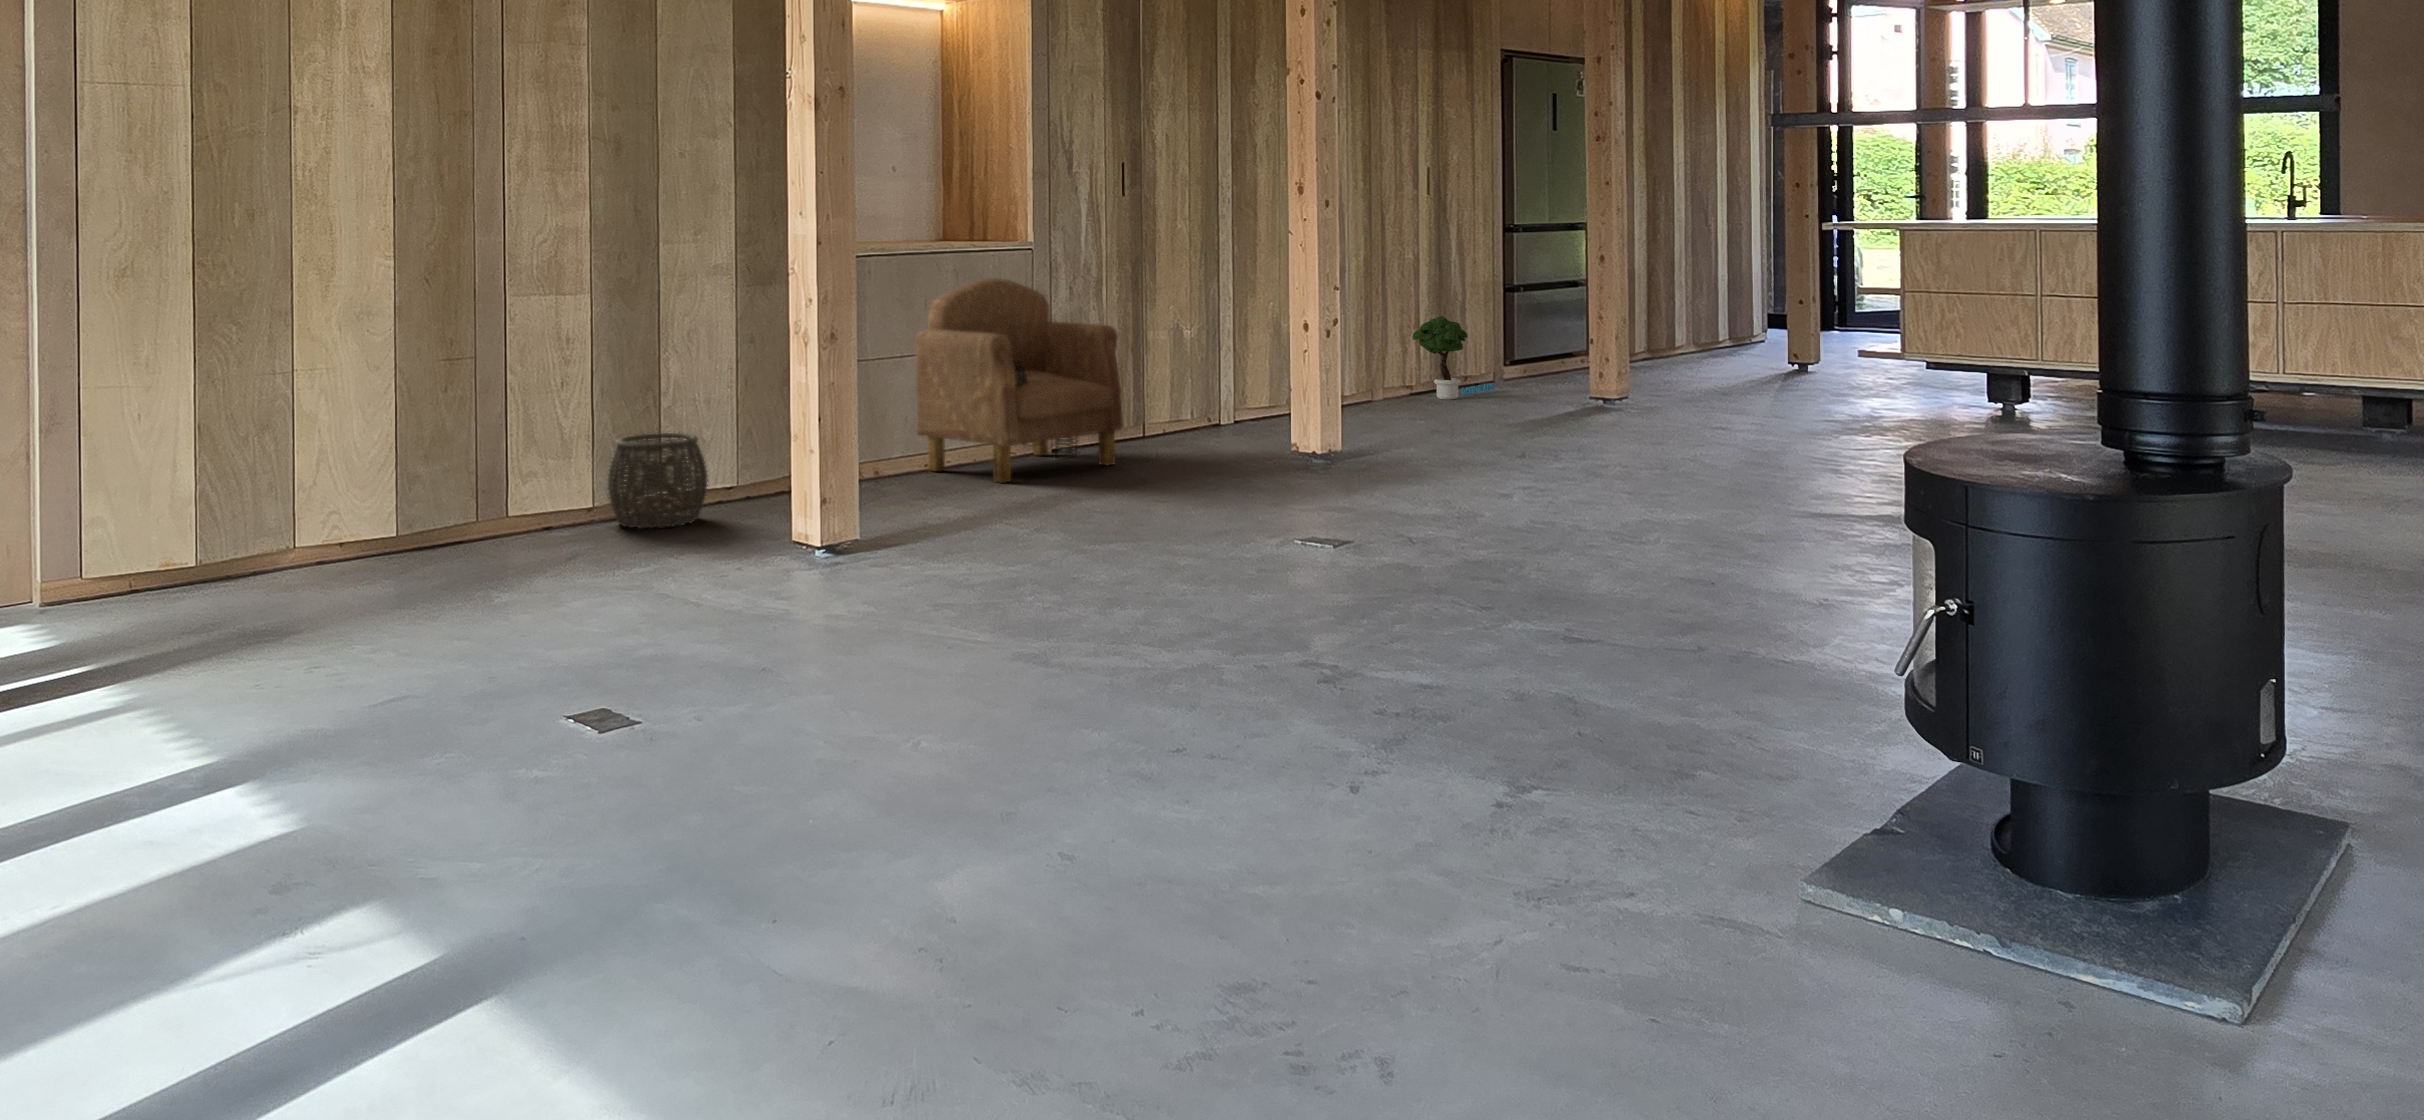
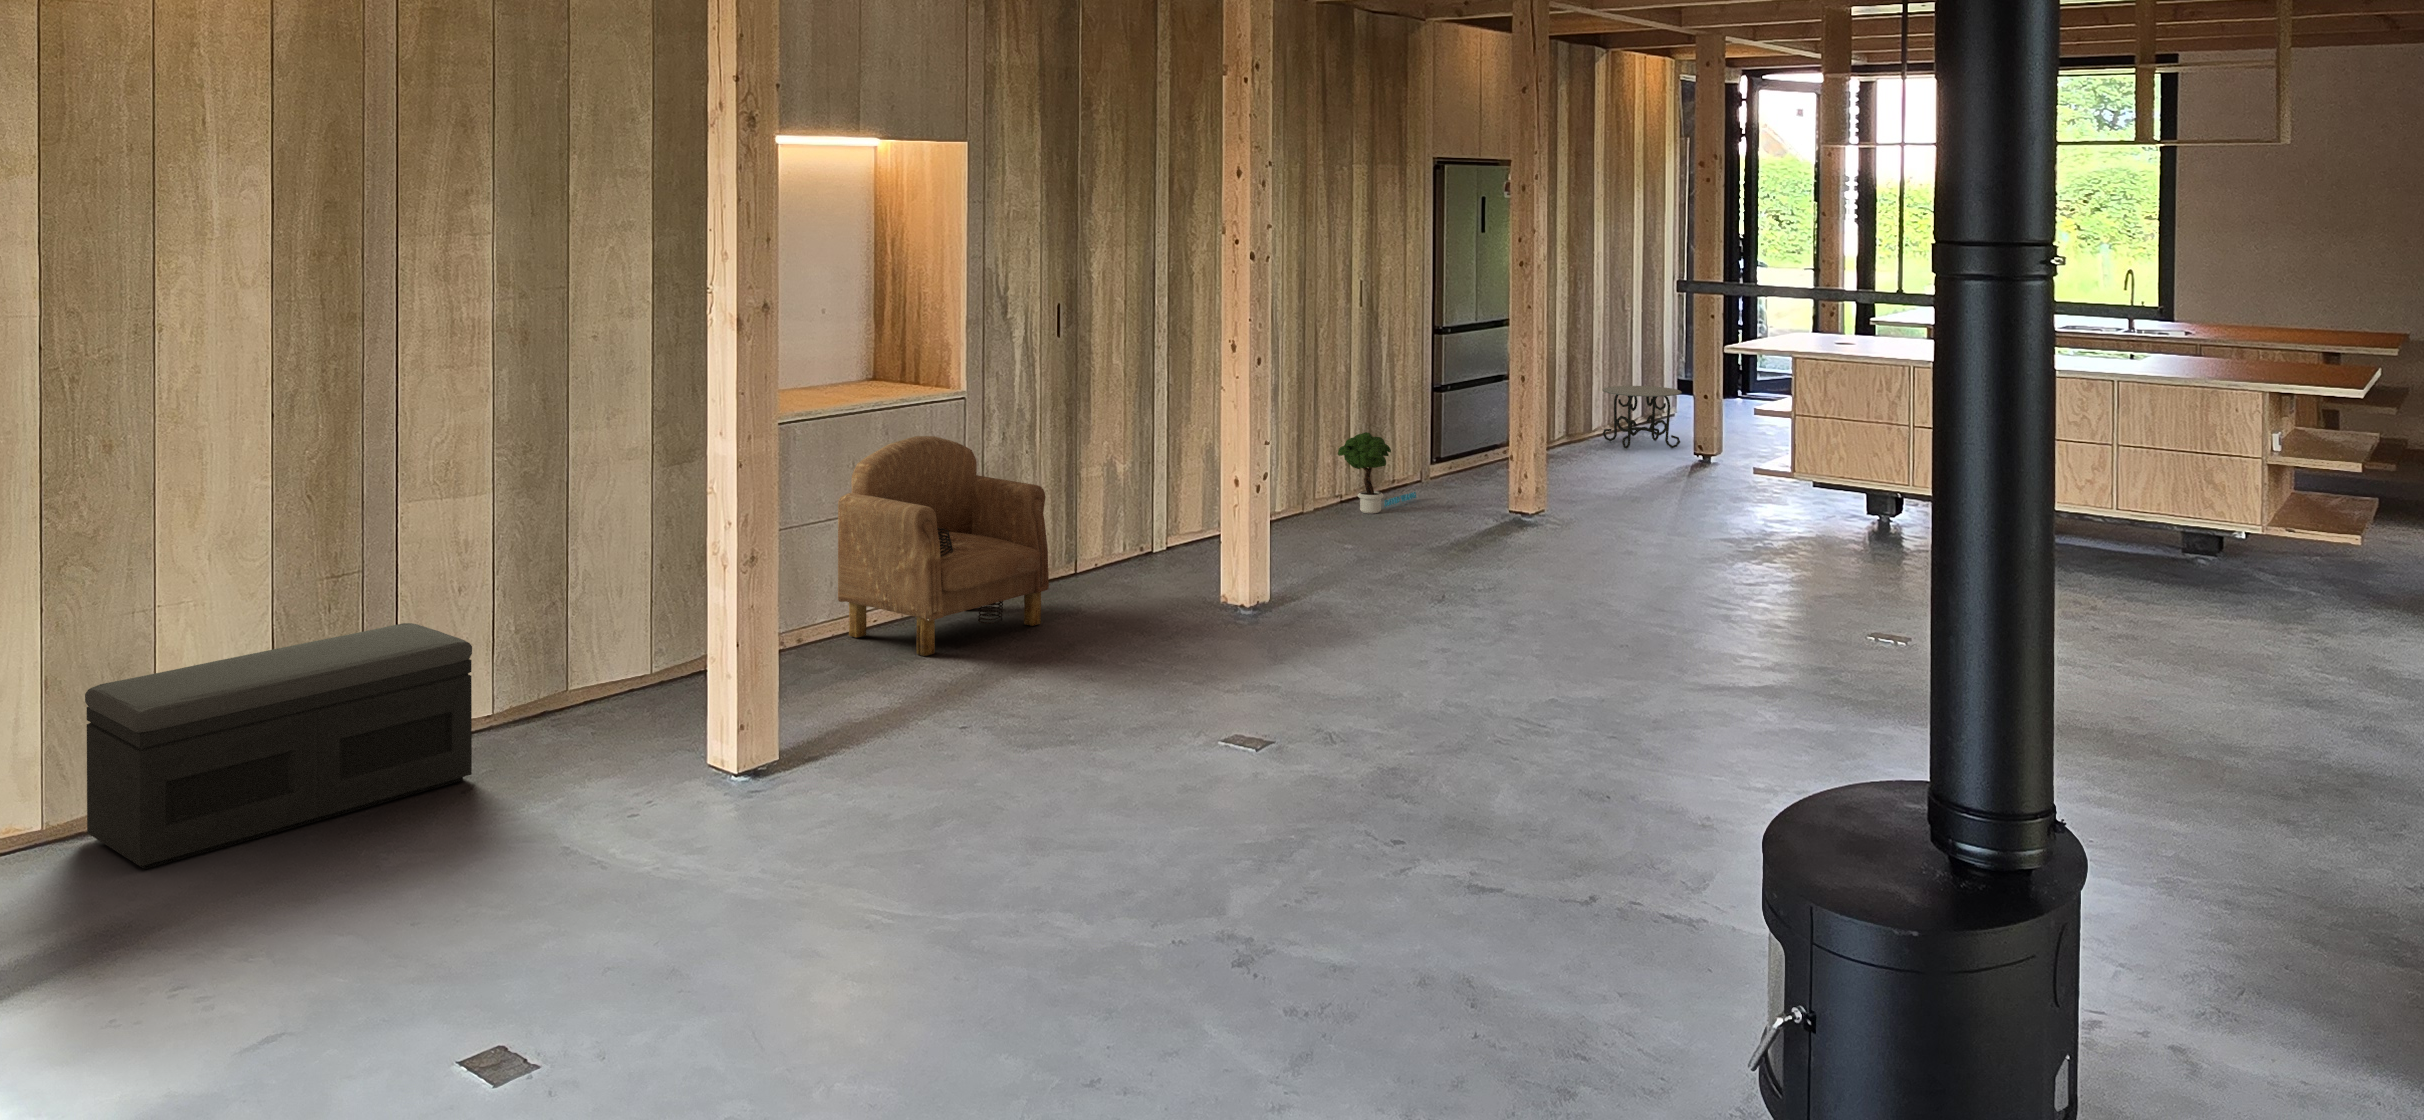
side table: none [1690,298,1776,360] -> present [1603,386,1682,449]
storage bench: none [231,407,575,597] -> present [85,623,472,869]
woven basket: present [607,433,708,528] -> none [506,632,617,741]

